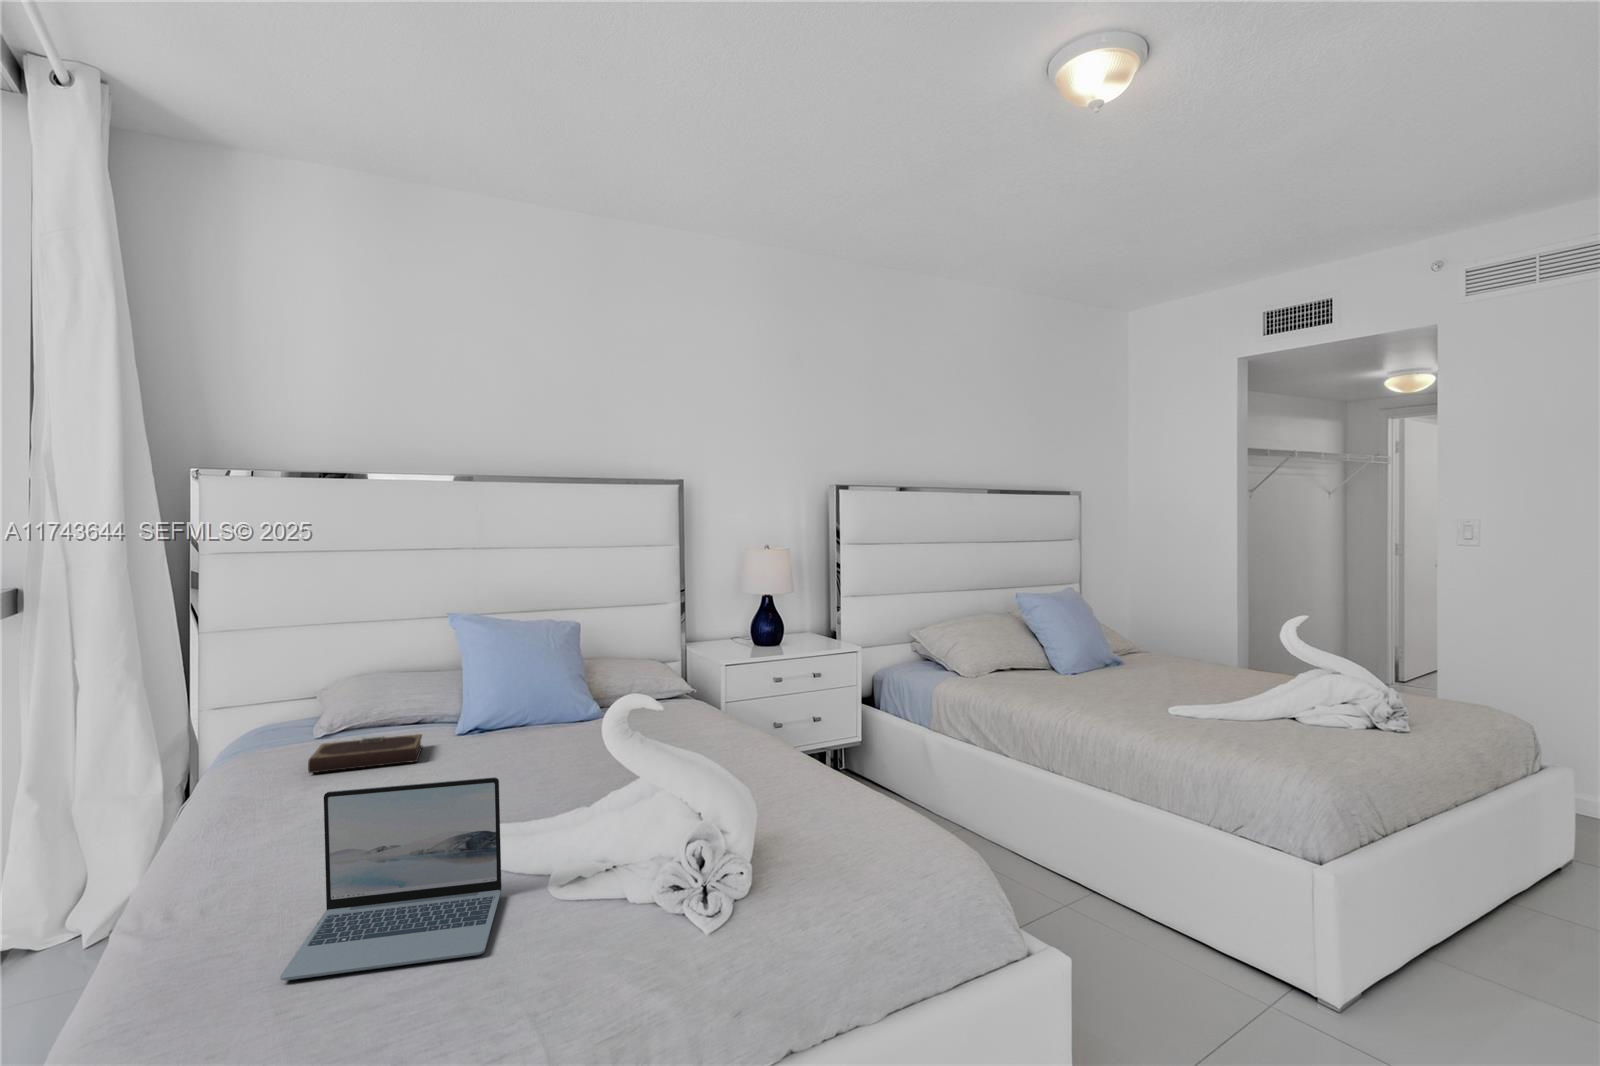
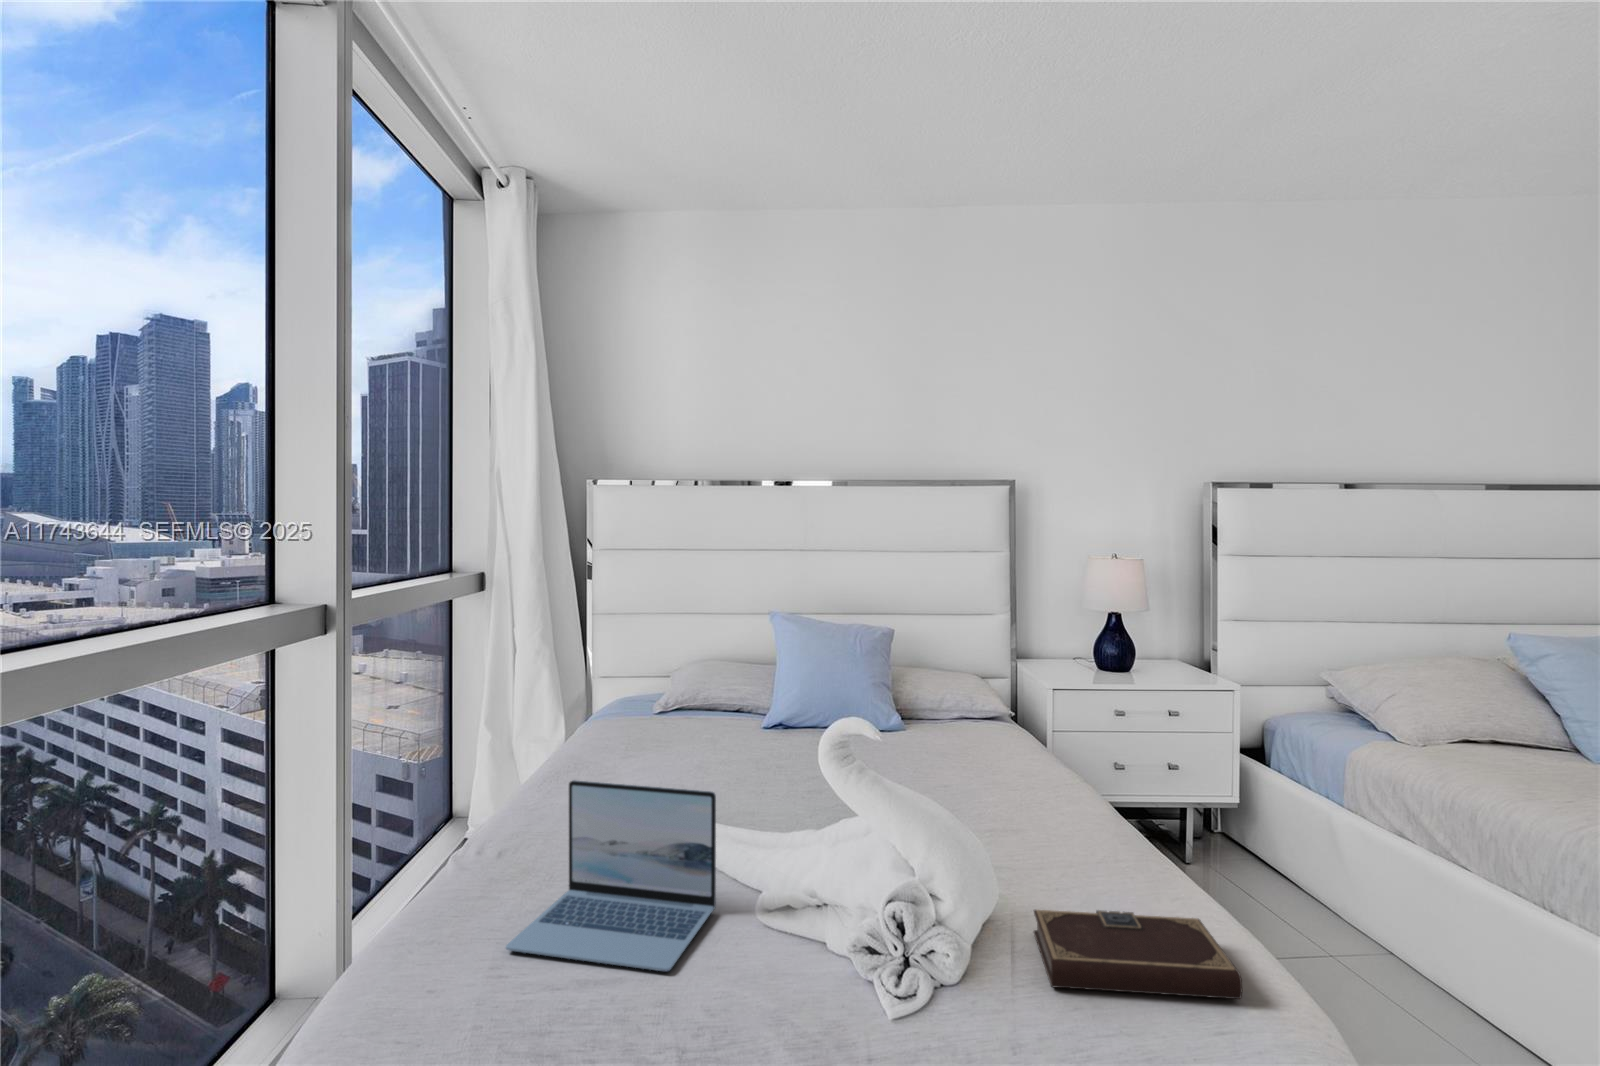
notebook: present [308,734,422,773] -> present [1034,910,1242,999]

